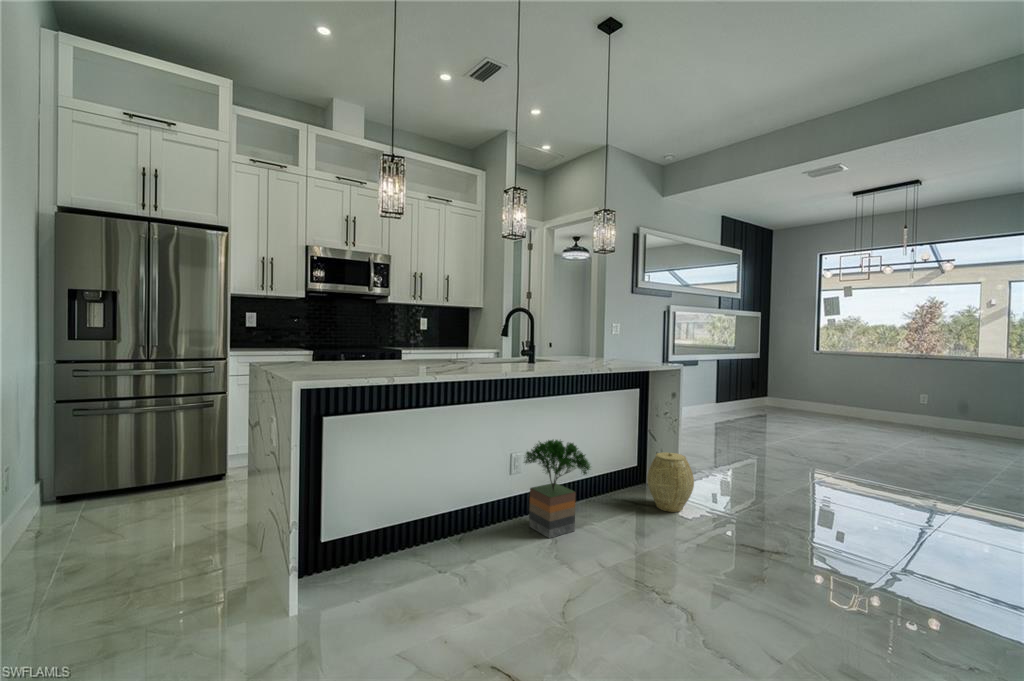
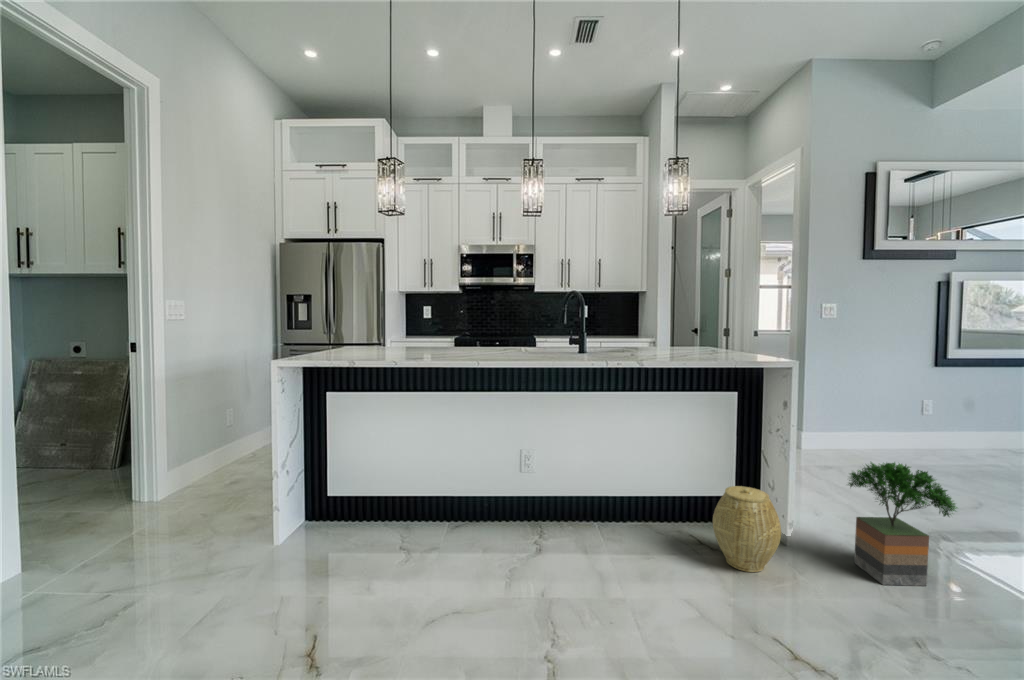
potted tree: present [524,440,590,538] -> present [848,462,957,586]

